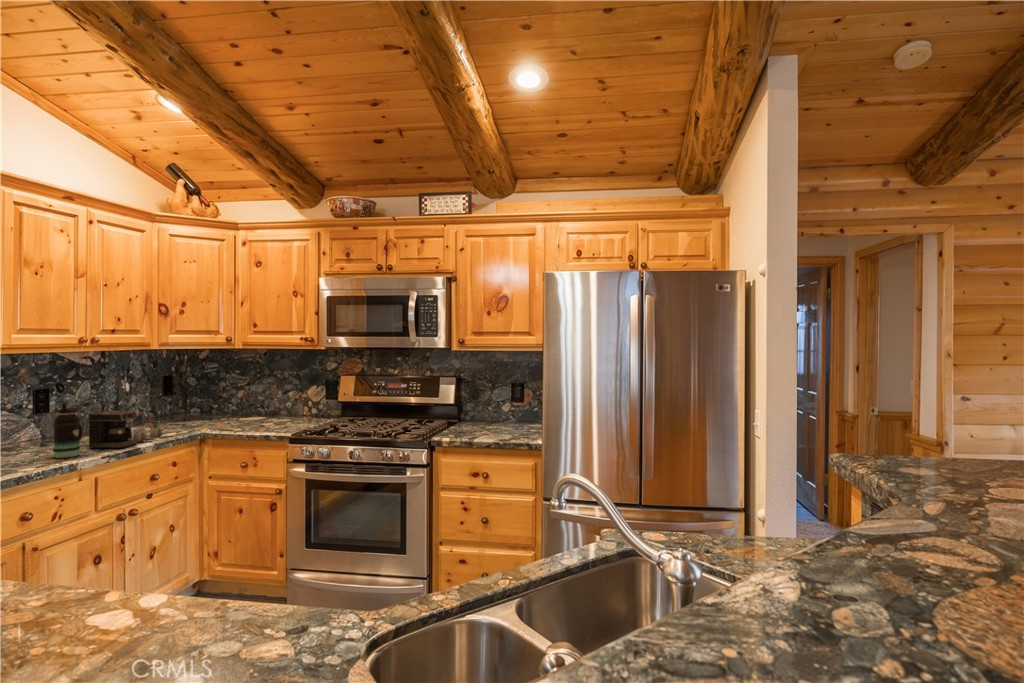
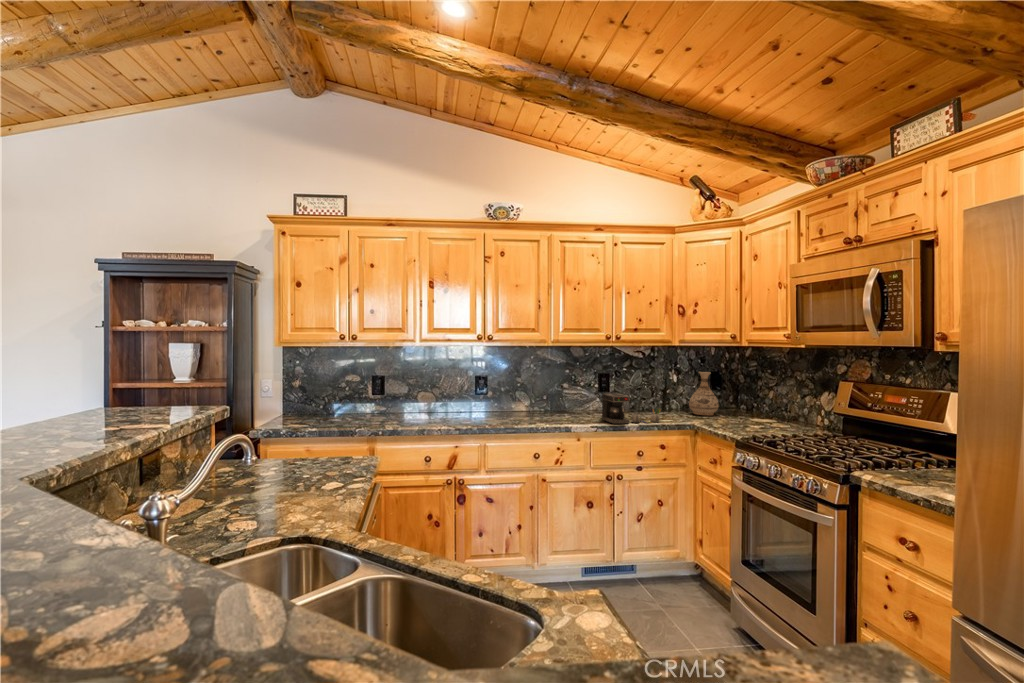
vase: none [155,377,190,423] -> present [689,372,719,415]
bottle: present [53,403,82,458] -> none [572,383,593,423]

